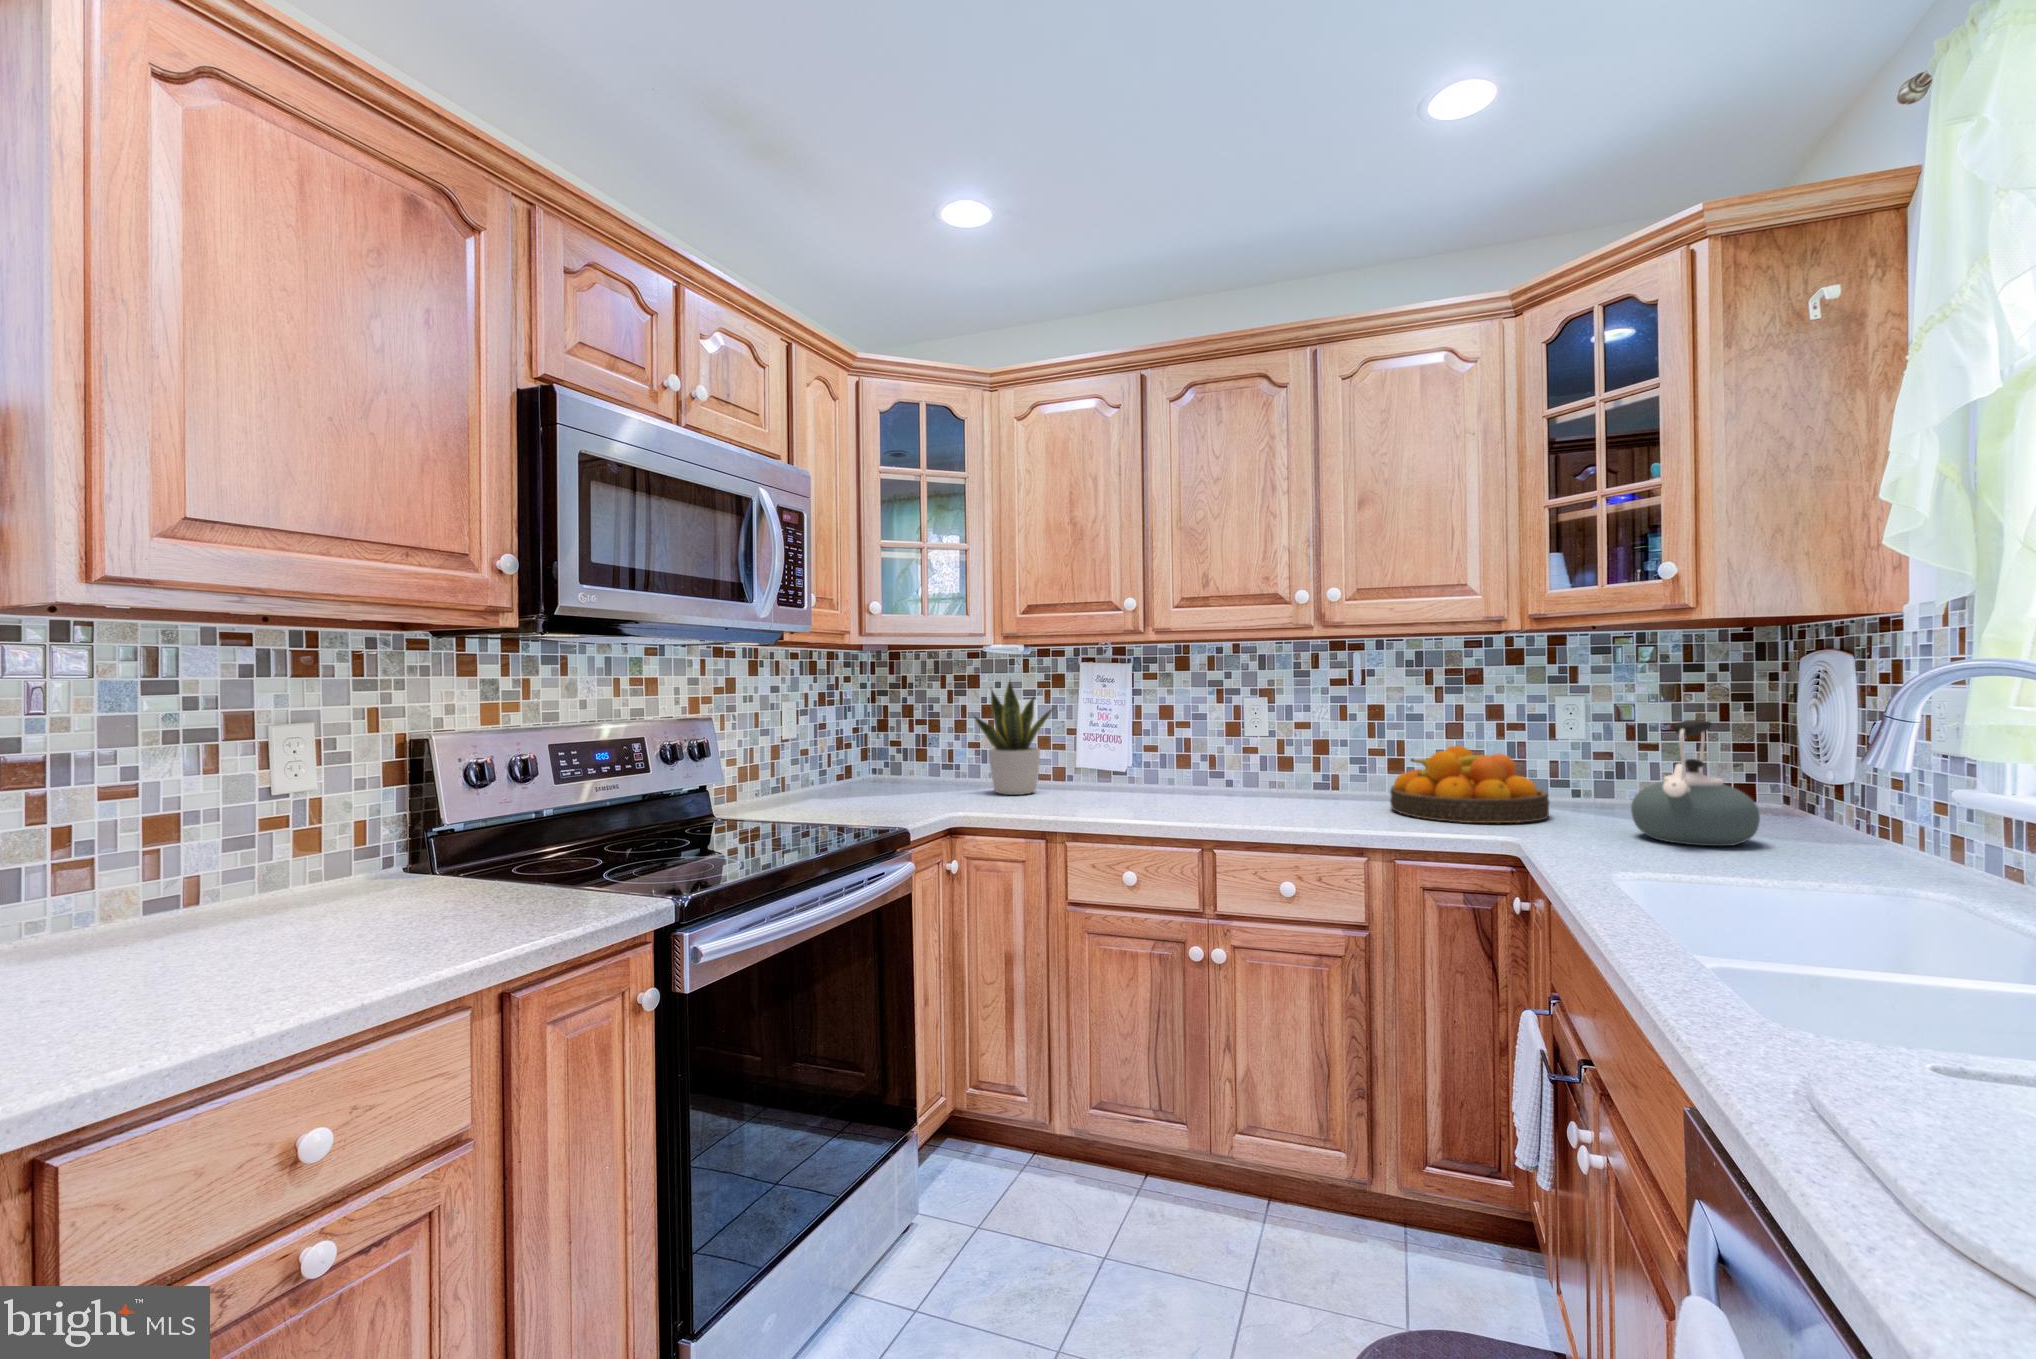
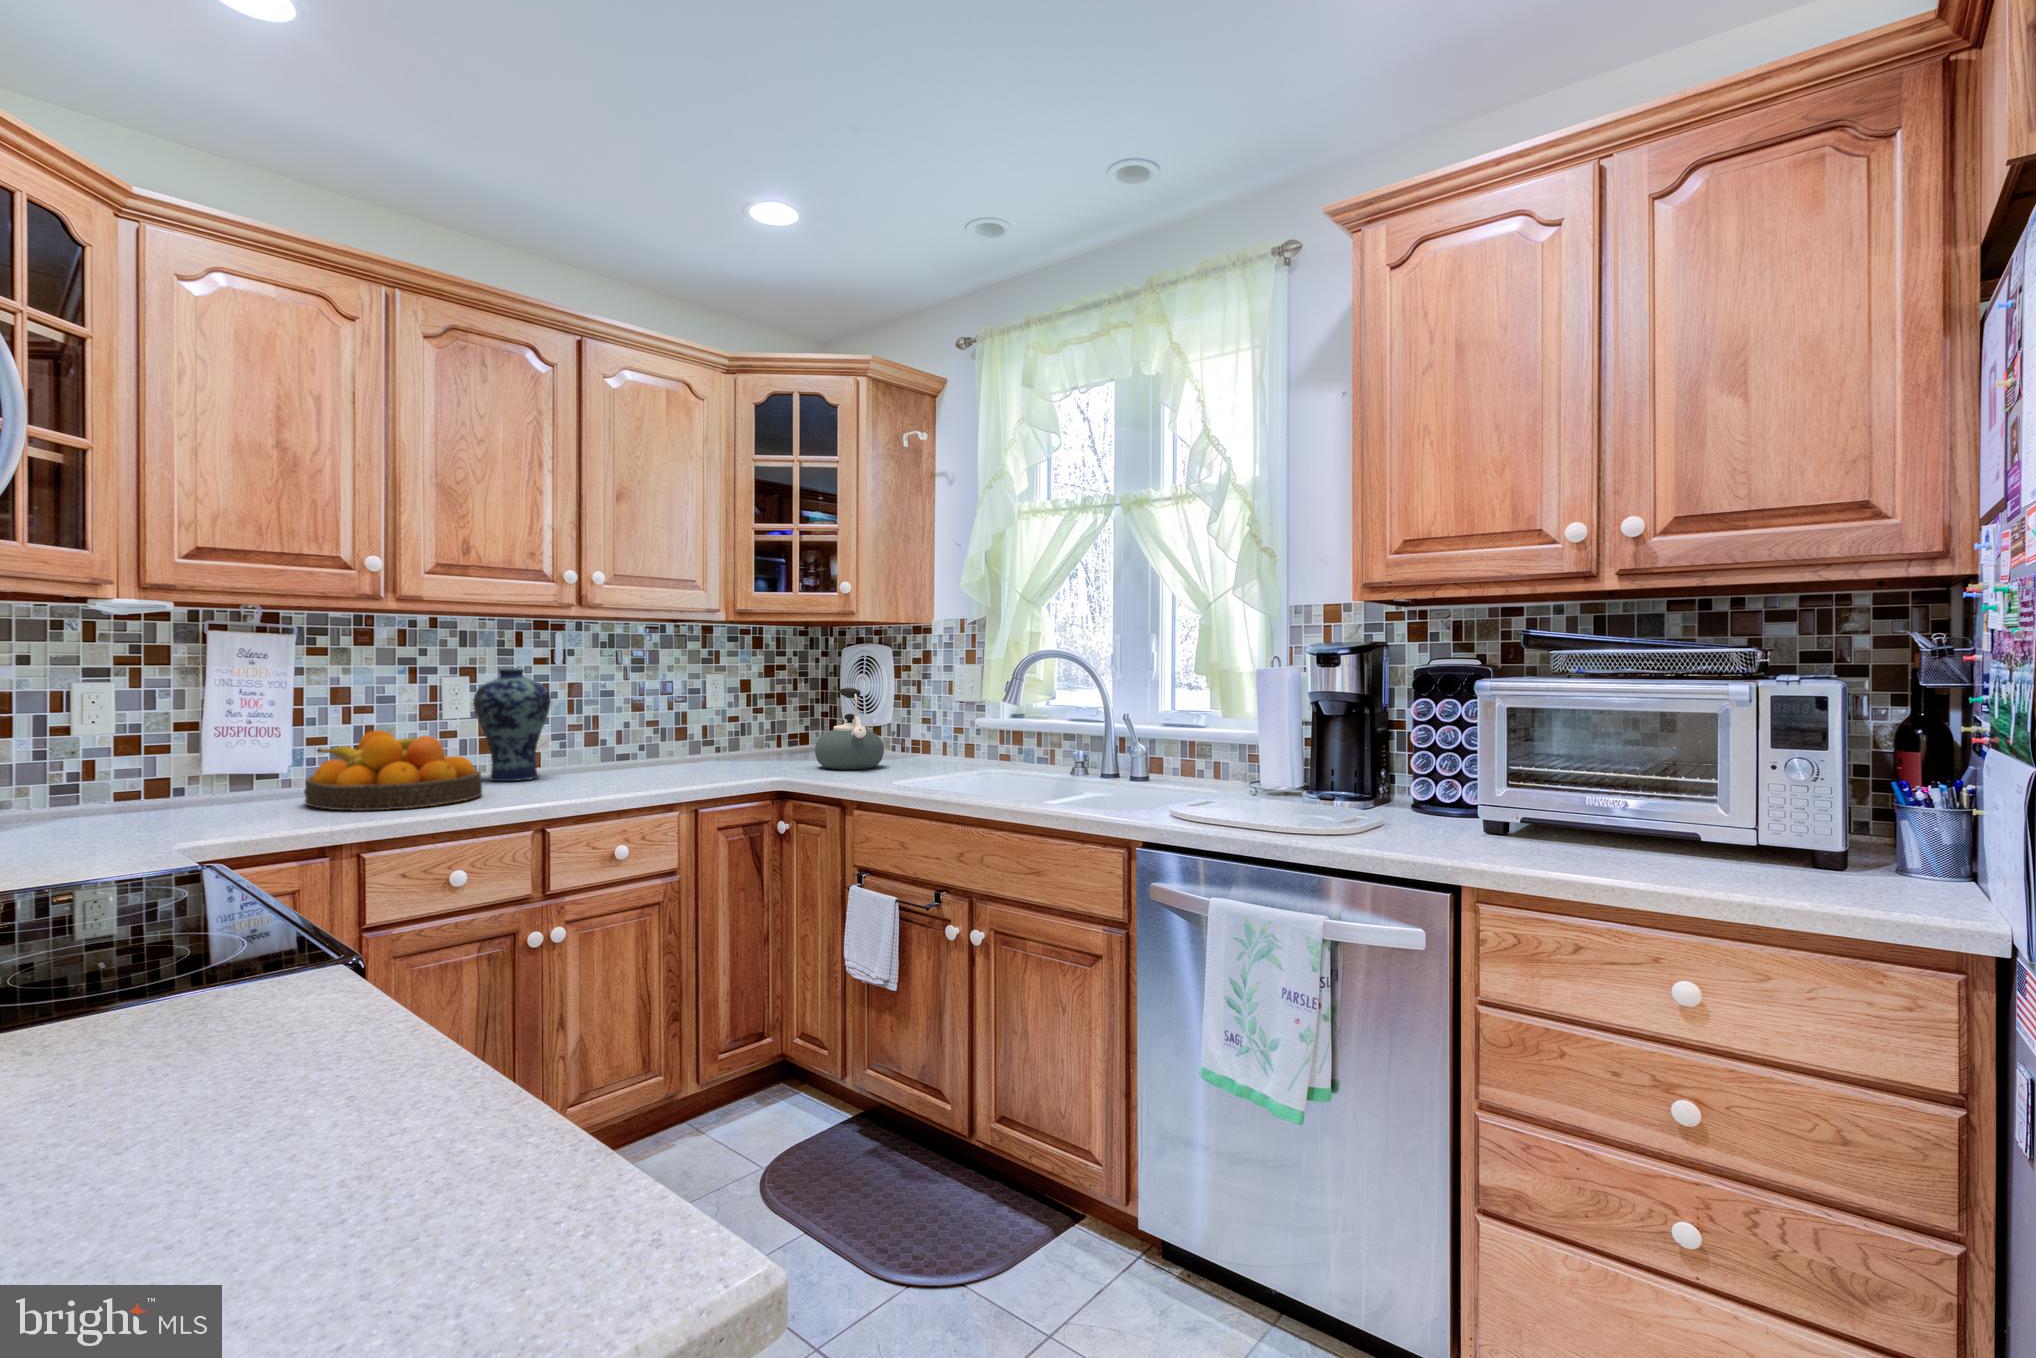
potted plant: present [974,681,1053,795] -> none [81,646,218,821]
vase: none [1255,690,1325,800] -> present [473,669,551,781]
fruit bowl: present [1390,746,1549,823] -> present [304,730,482,811]

